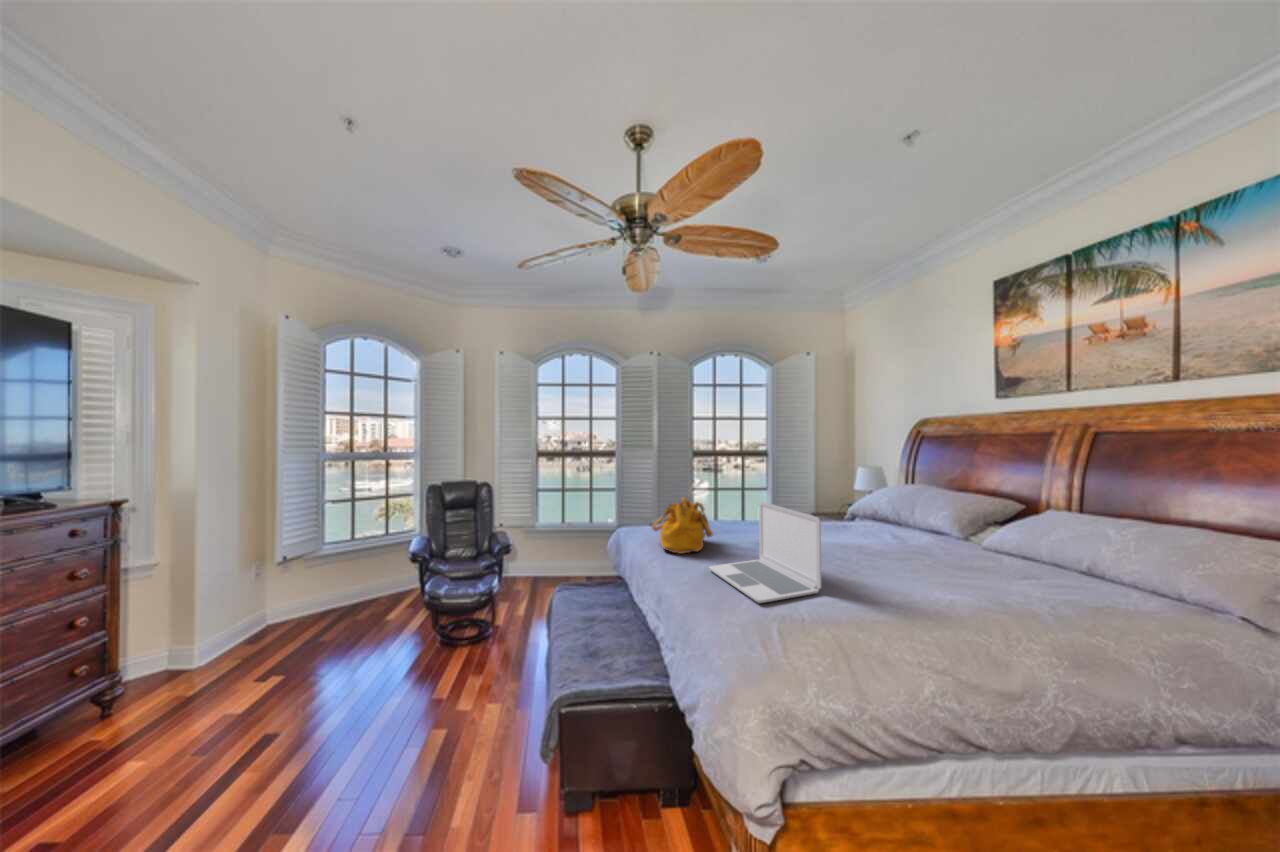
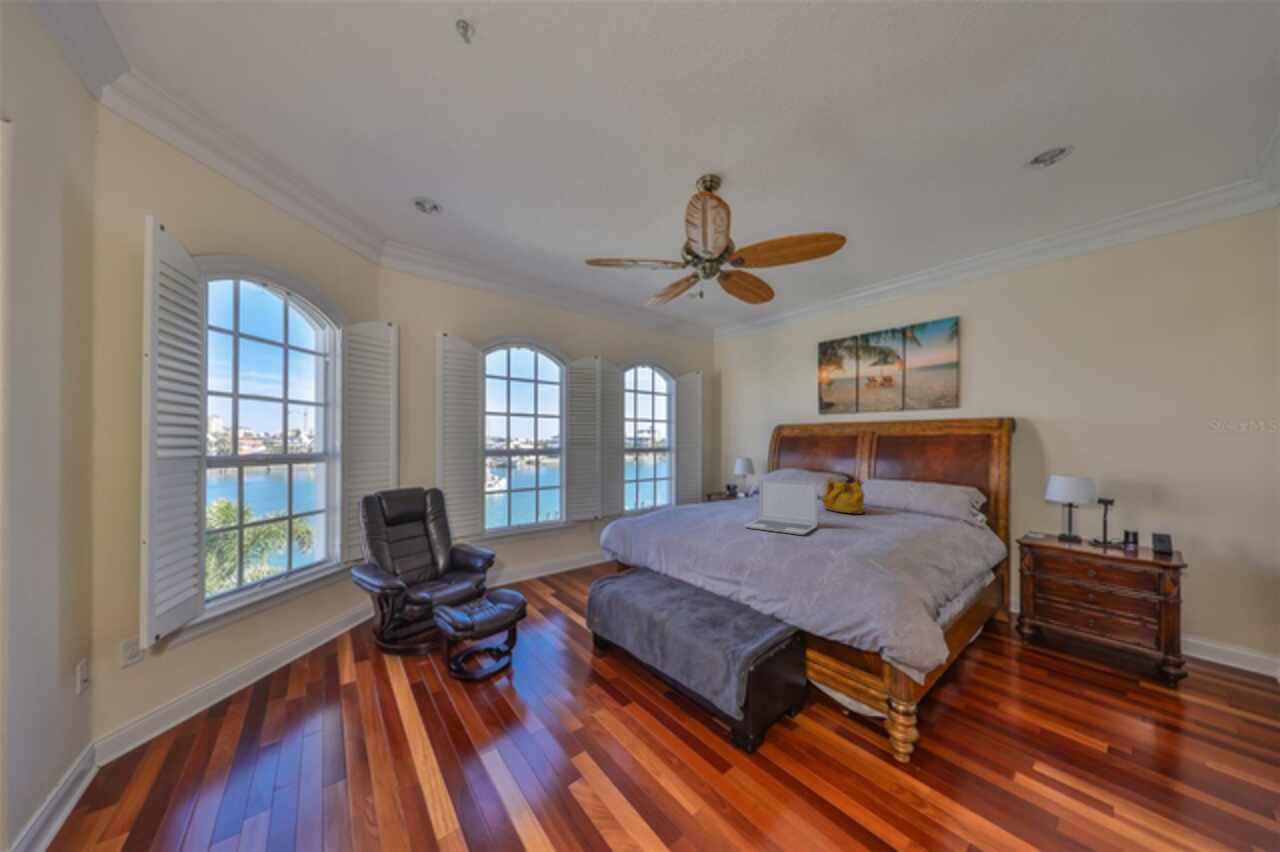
handbag: present [652,497,712,554] -> present [822,478,866,514]

